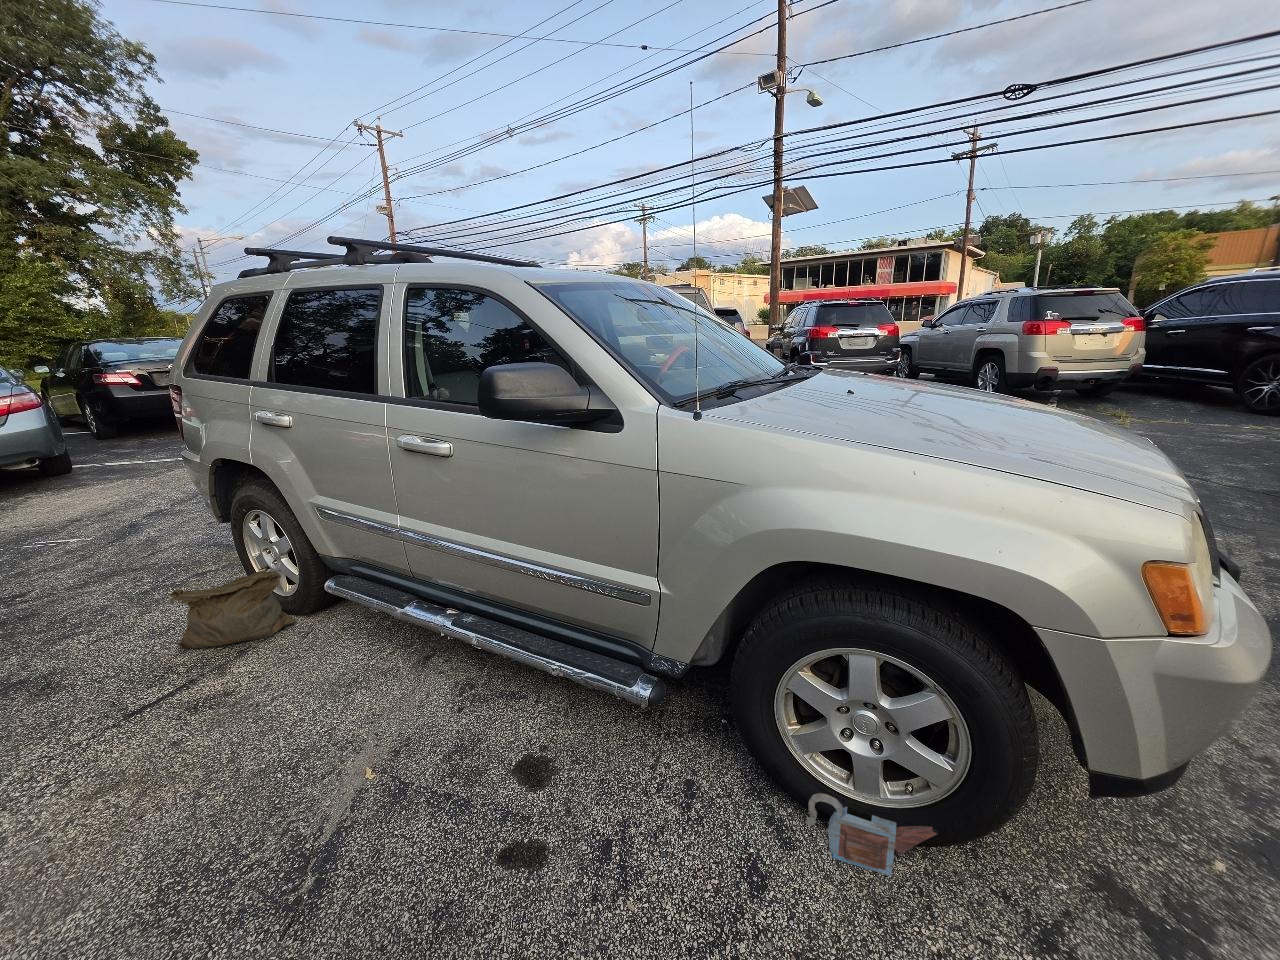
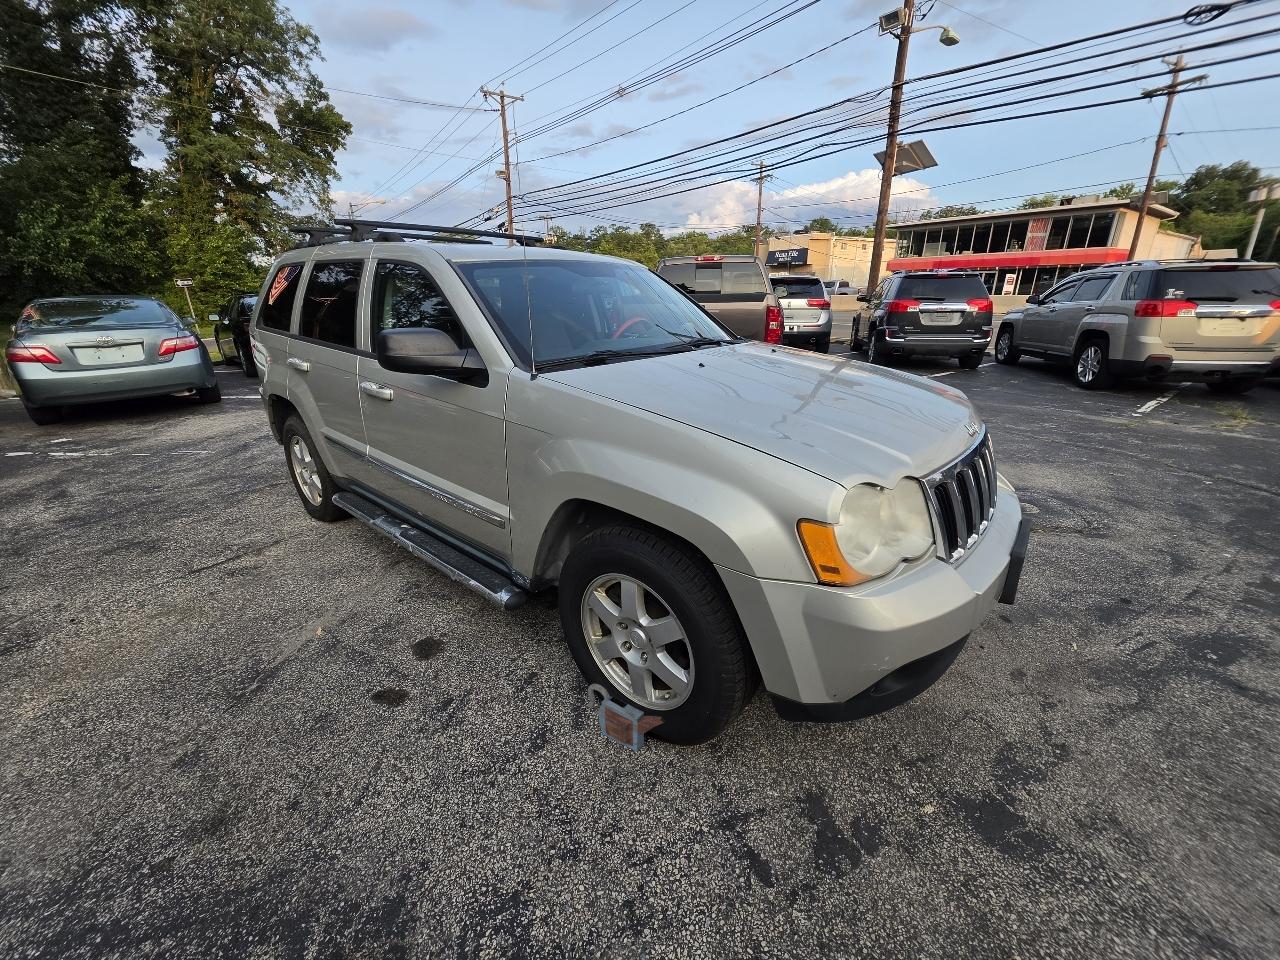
bag: present [169,571,295,649] -> none [231,484,323,537]

